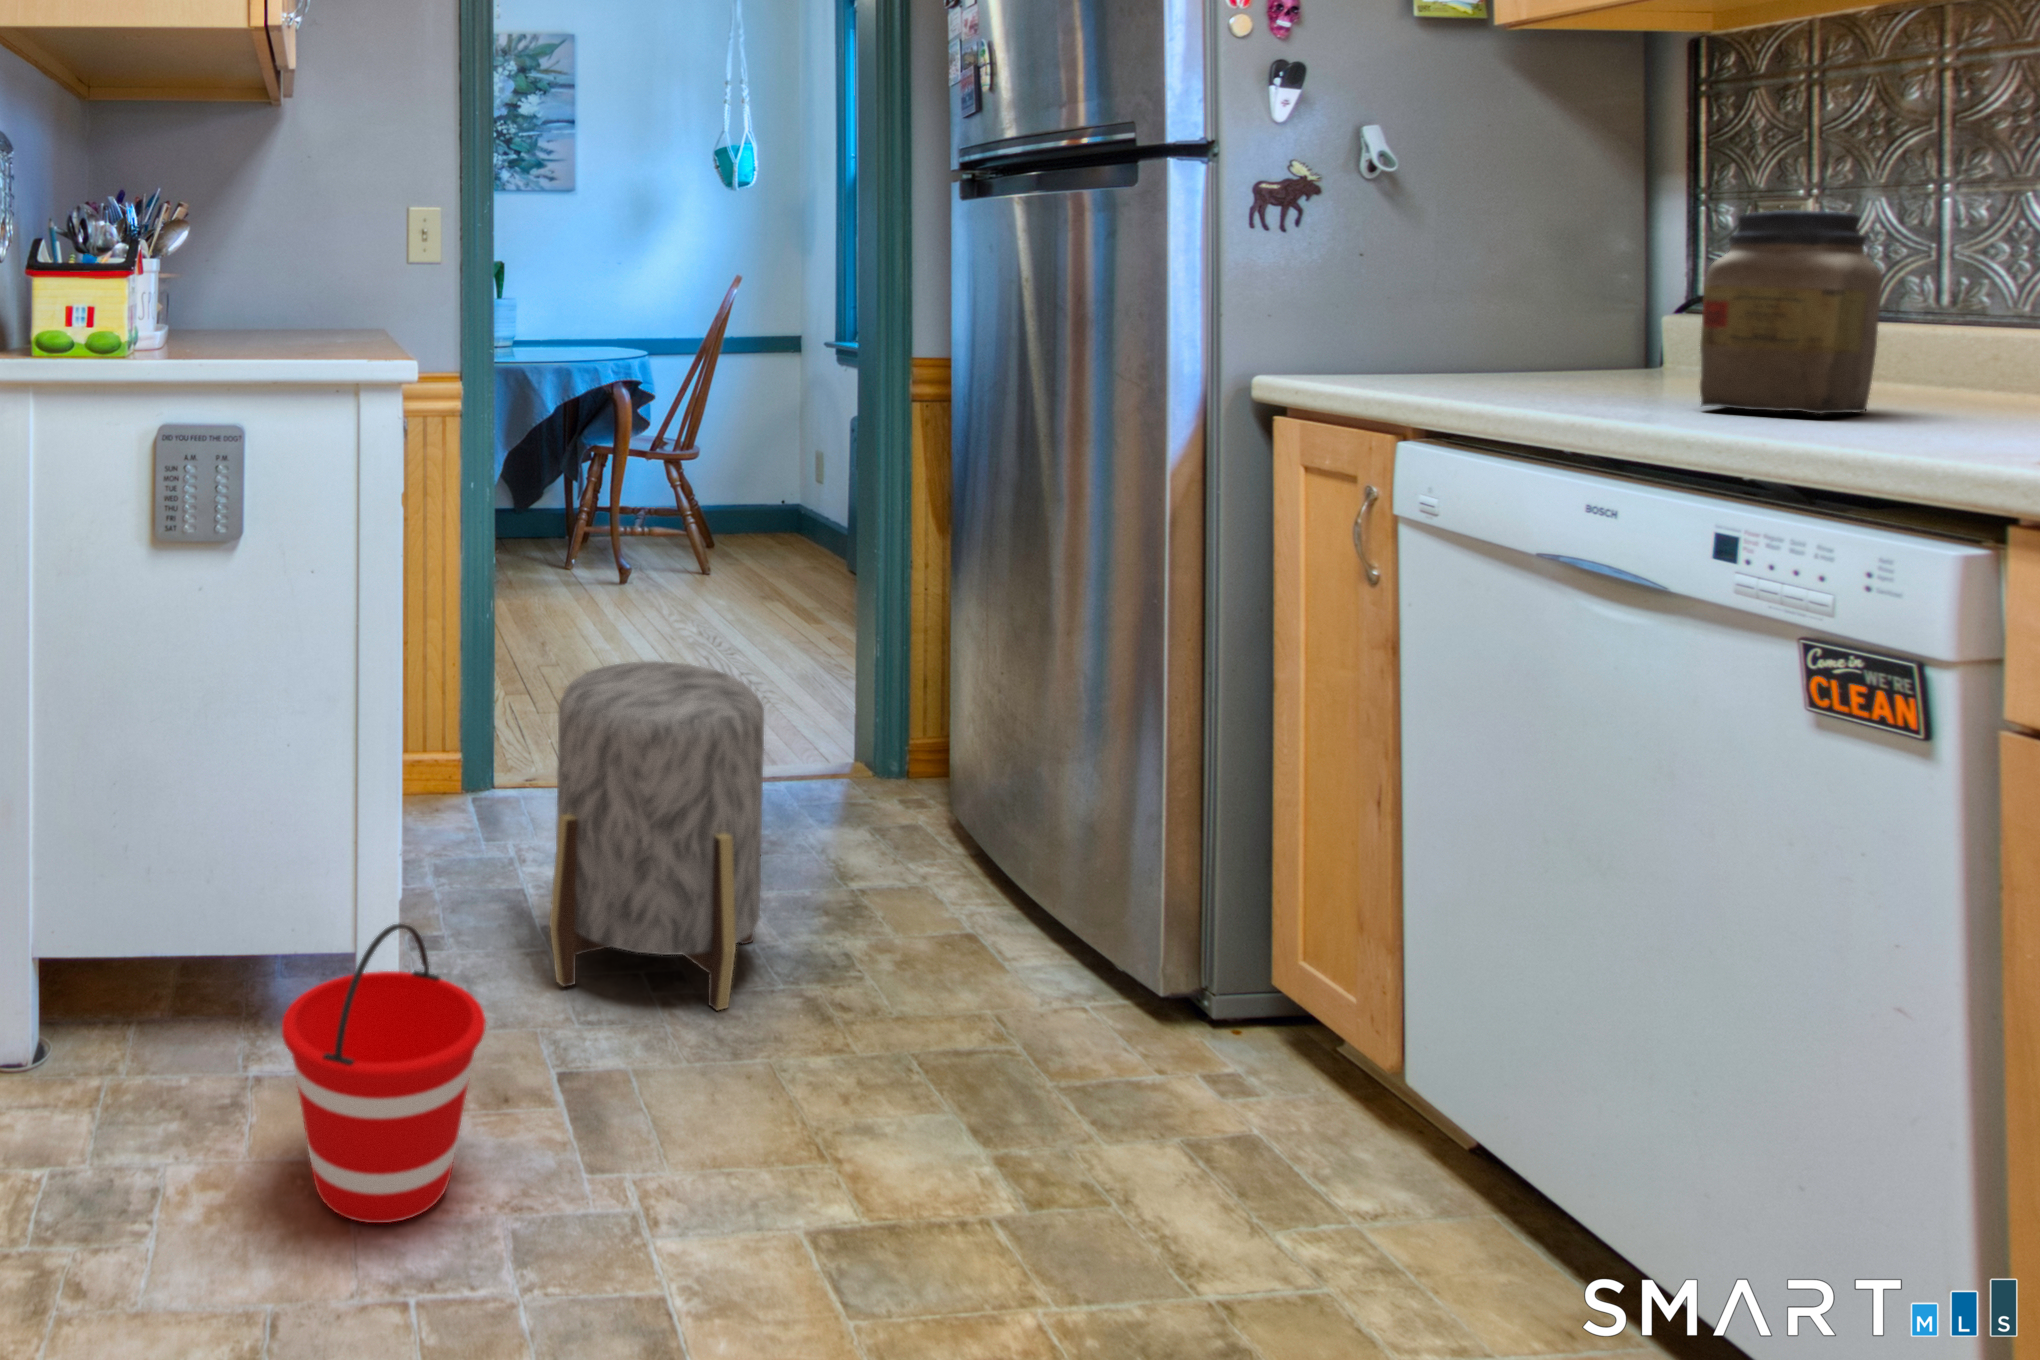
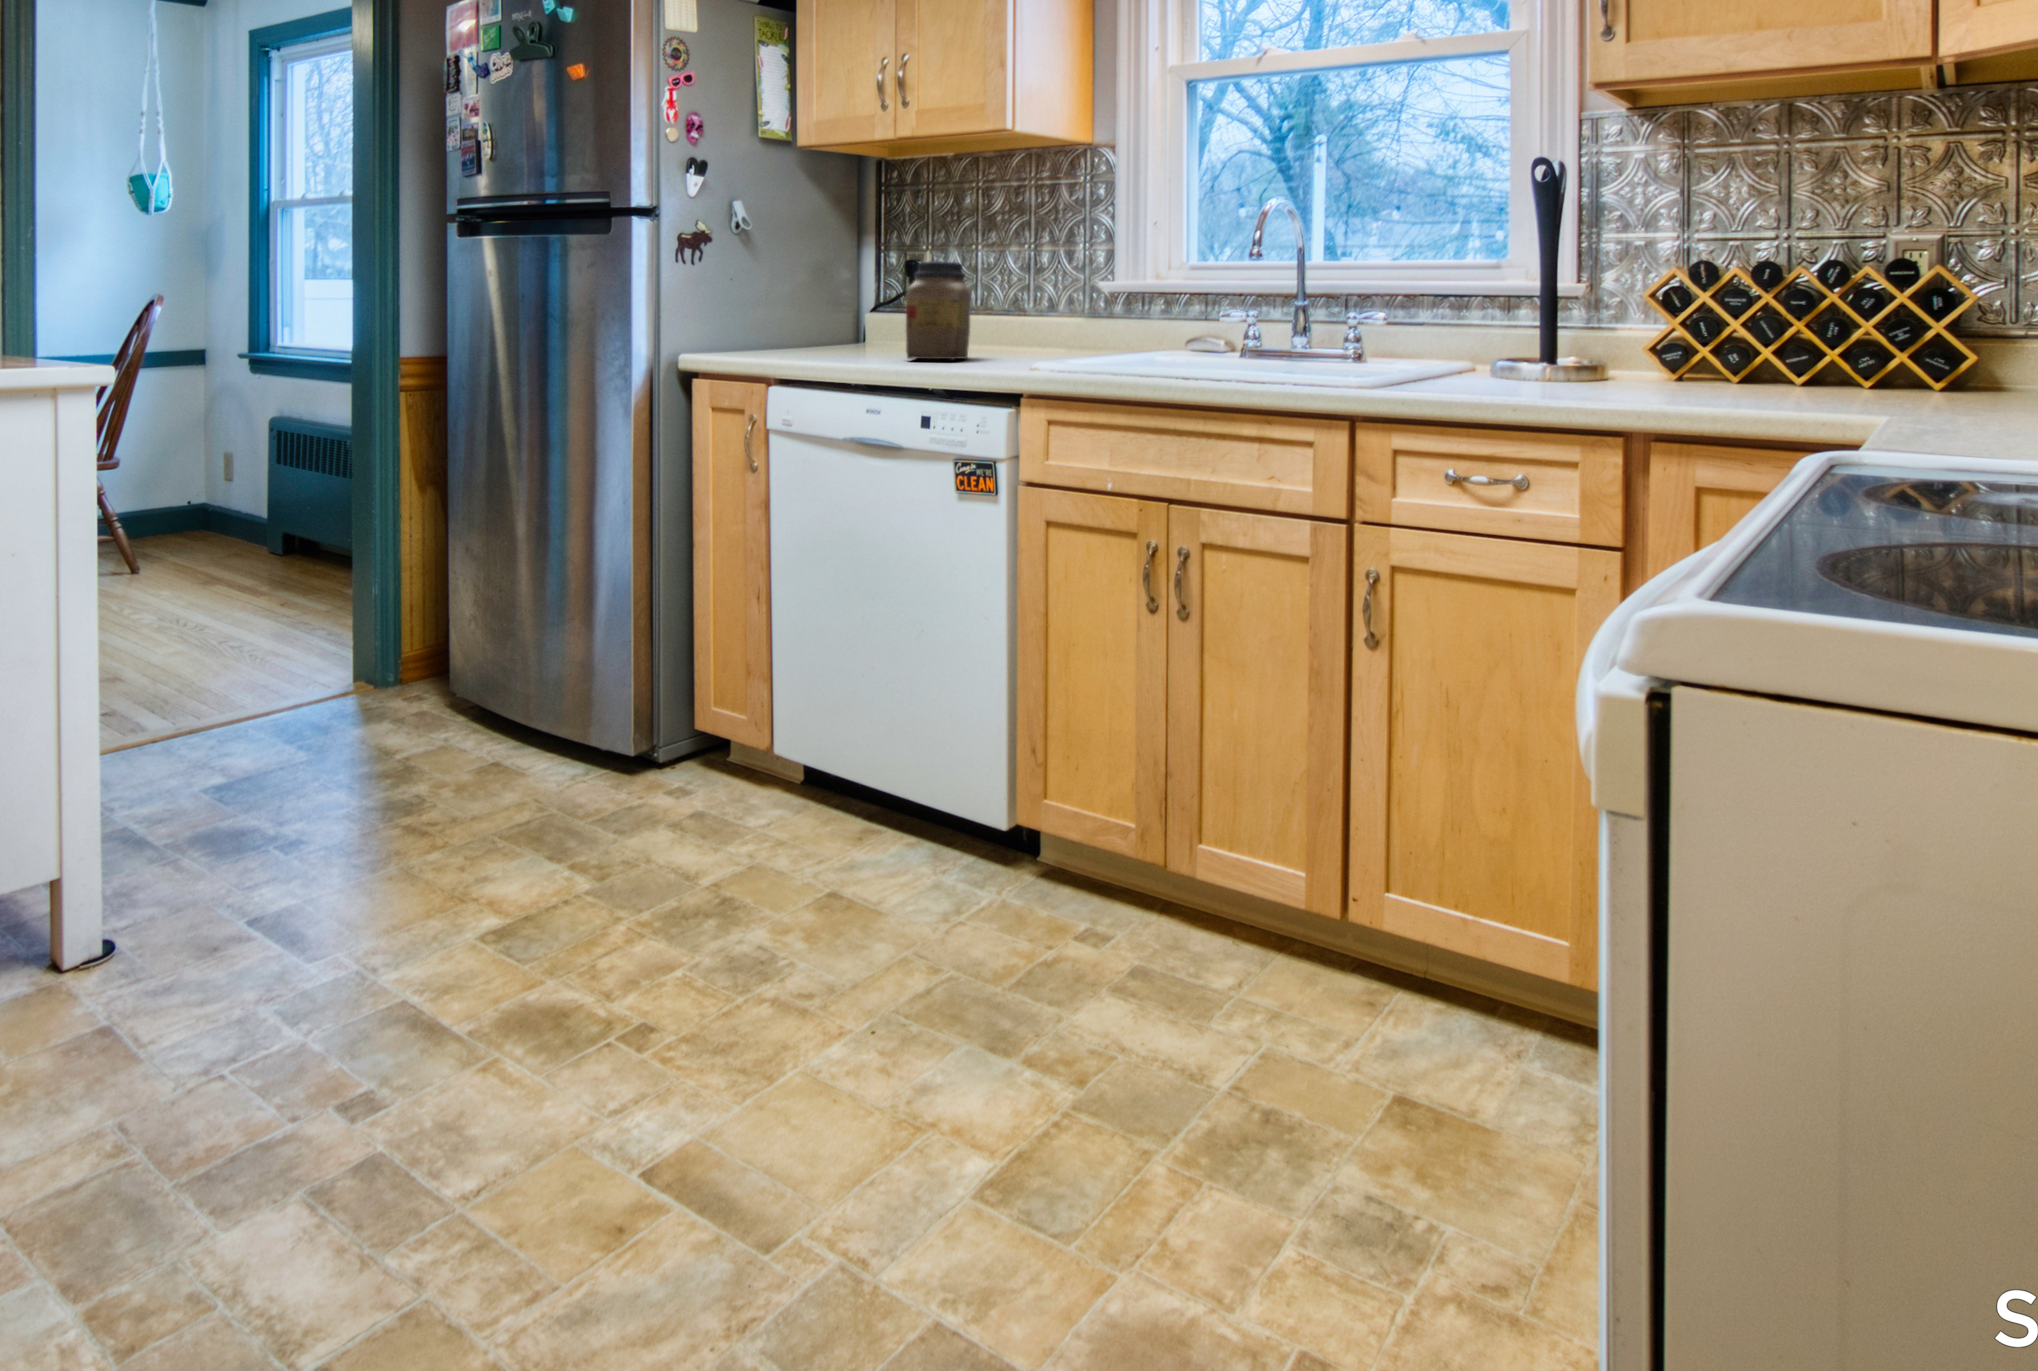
stool: present [549,661,764,1010] -> none [188,601,365,869]
bucket: present [282,924,486,1223] -> none [48,808,232,1040]

